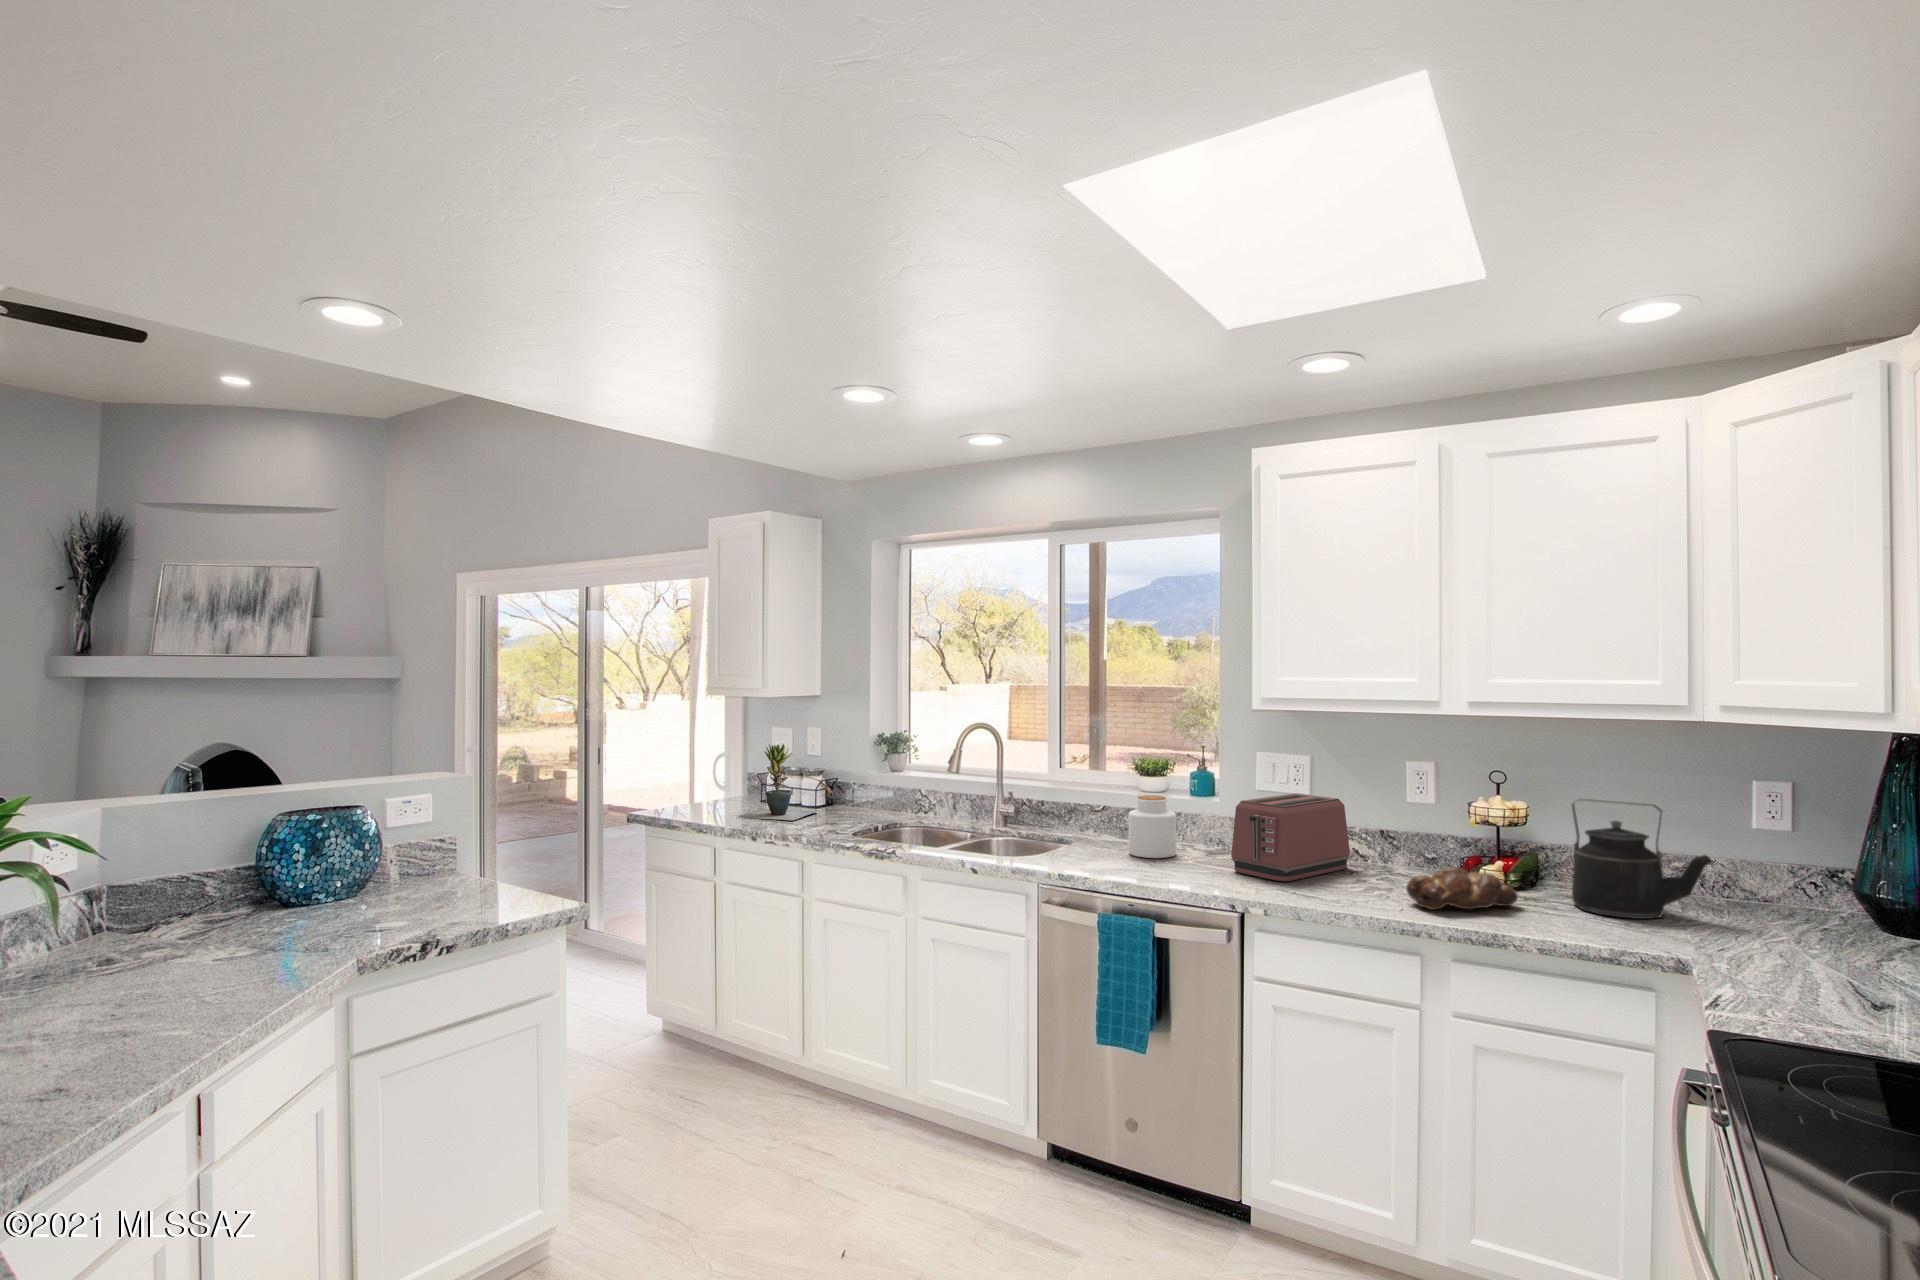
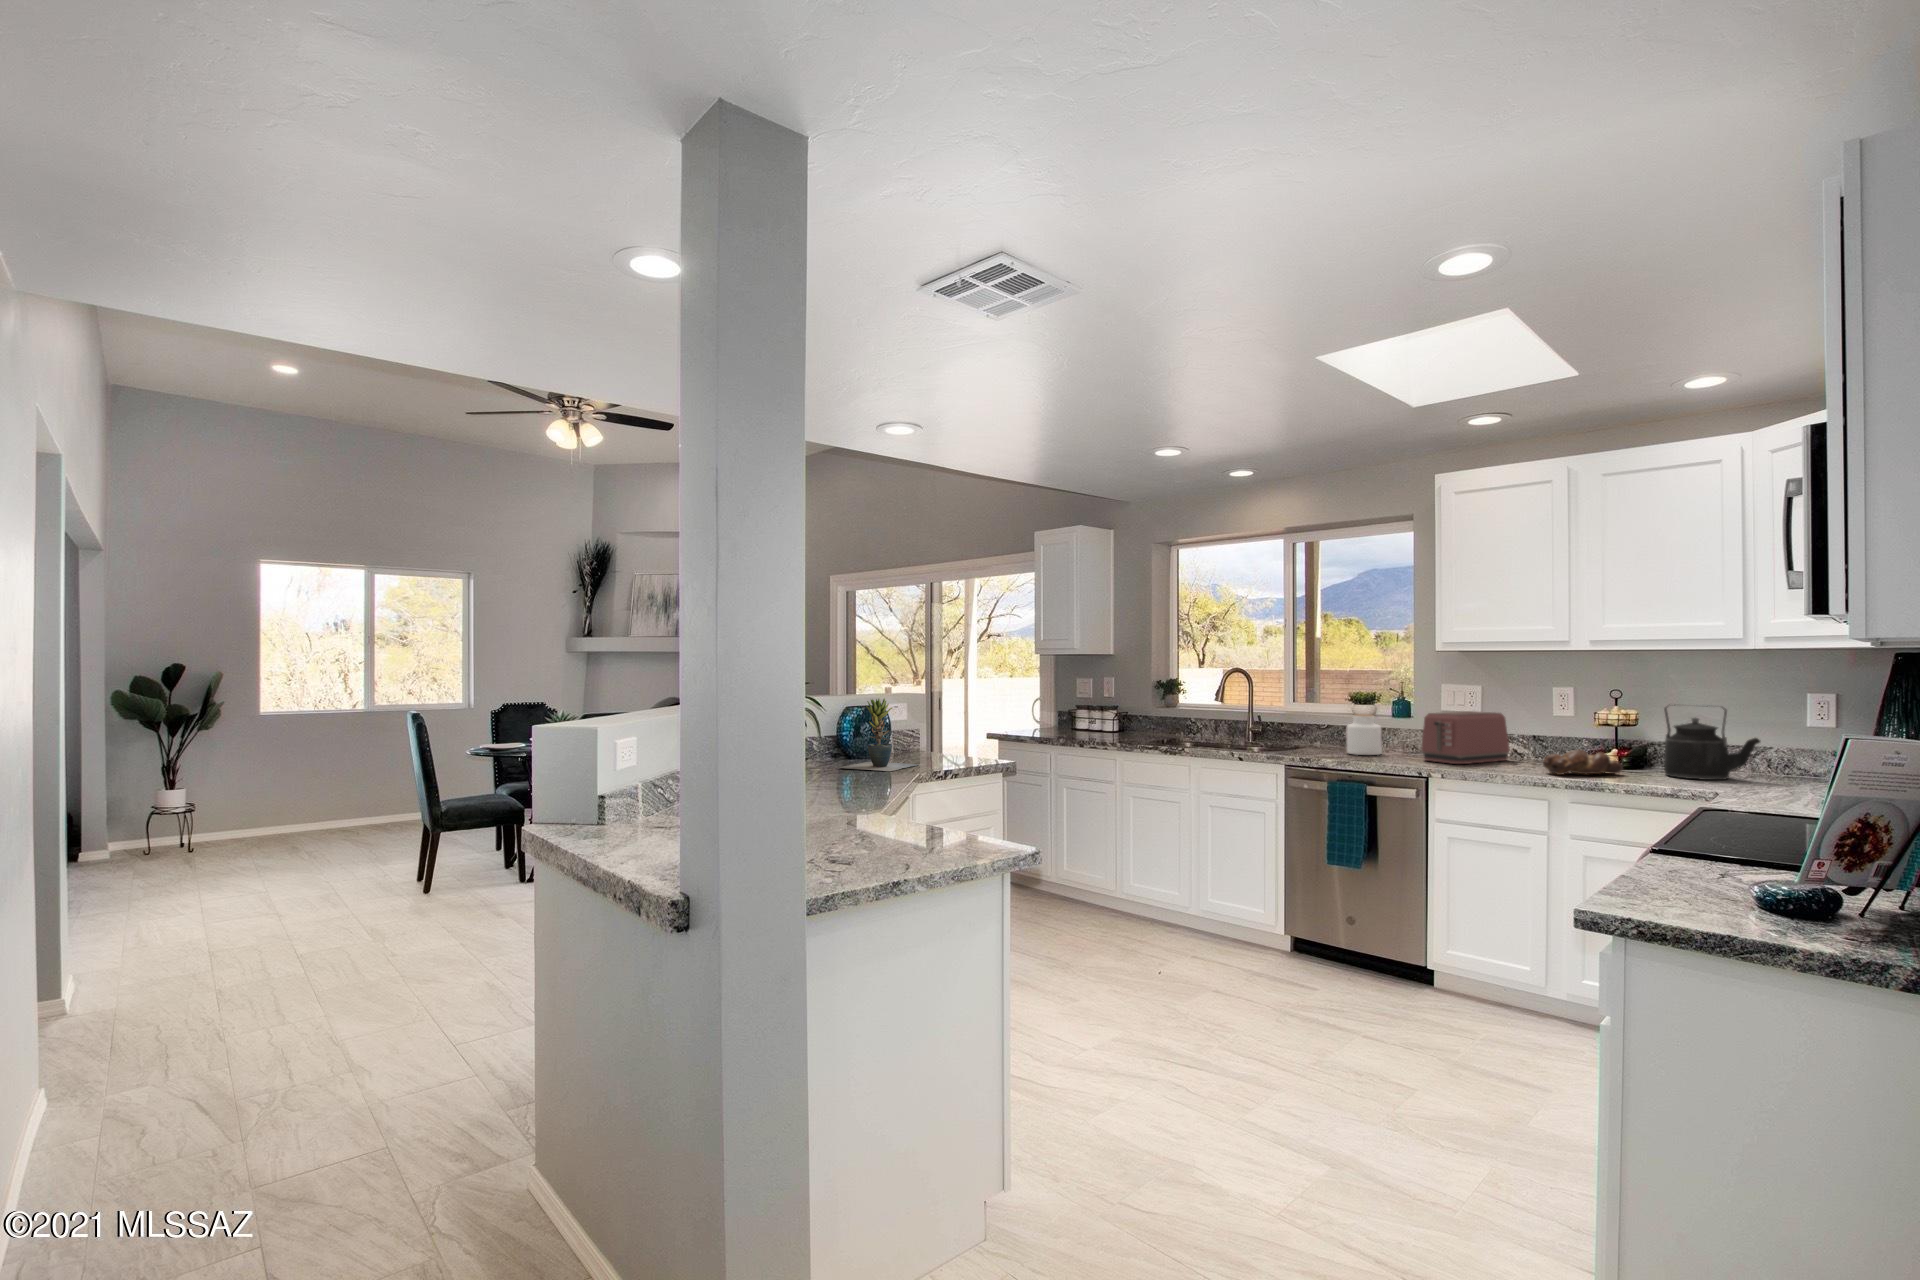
potted plant: present [739,743,817,820] -> present [840,698,917,771]

